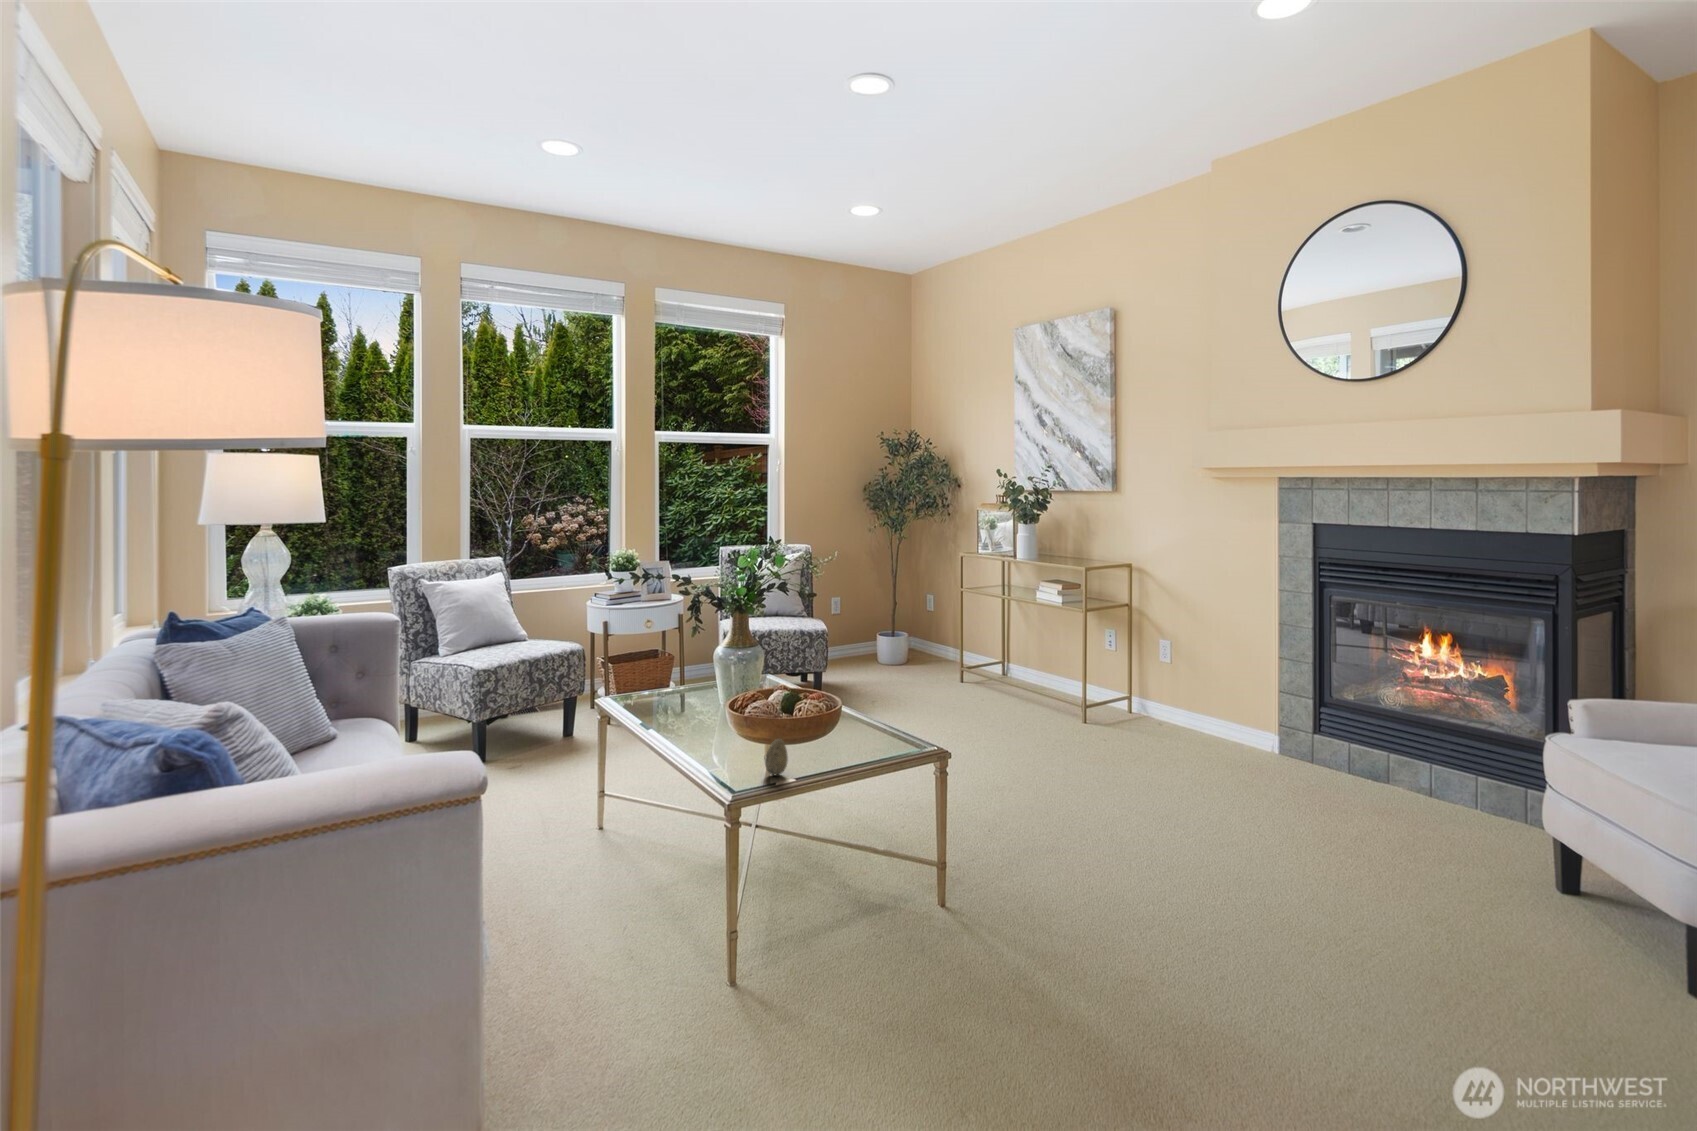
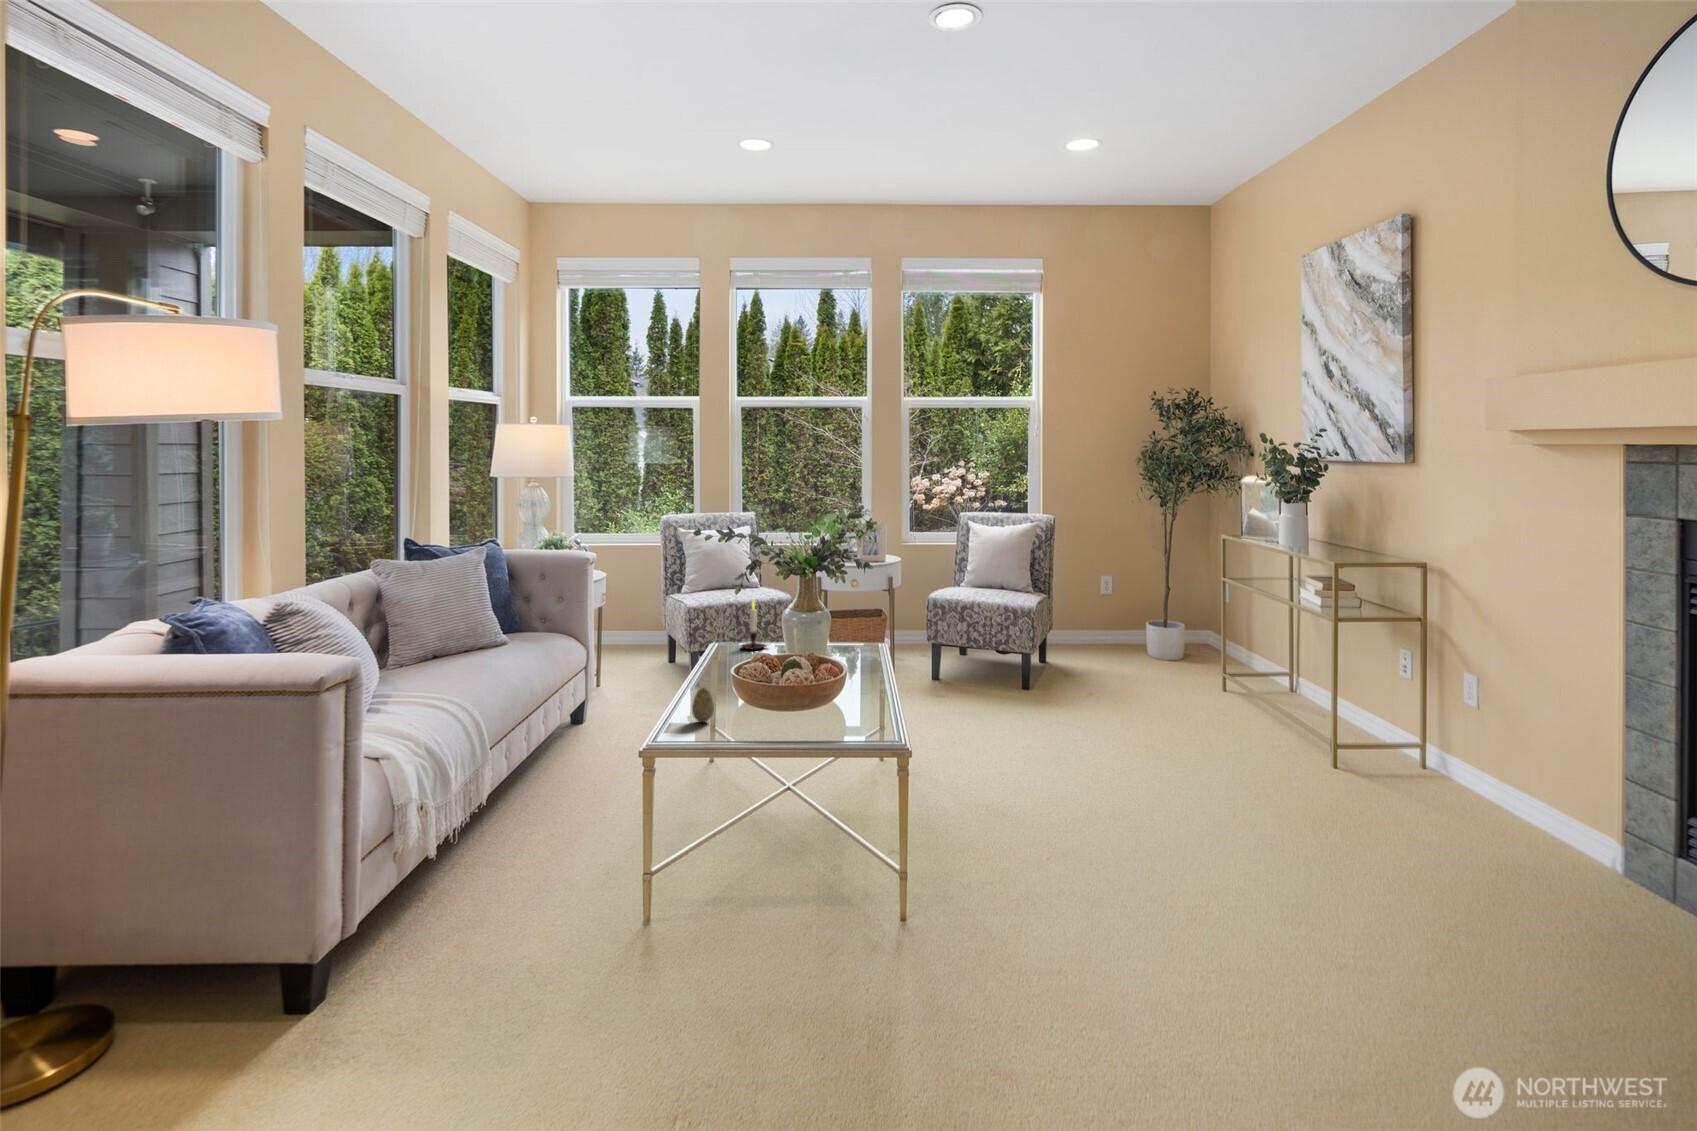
candle: none [652,645,684,703] -> present [742,599,767,649]

